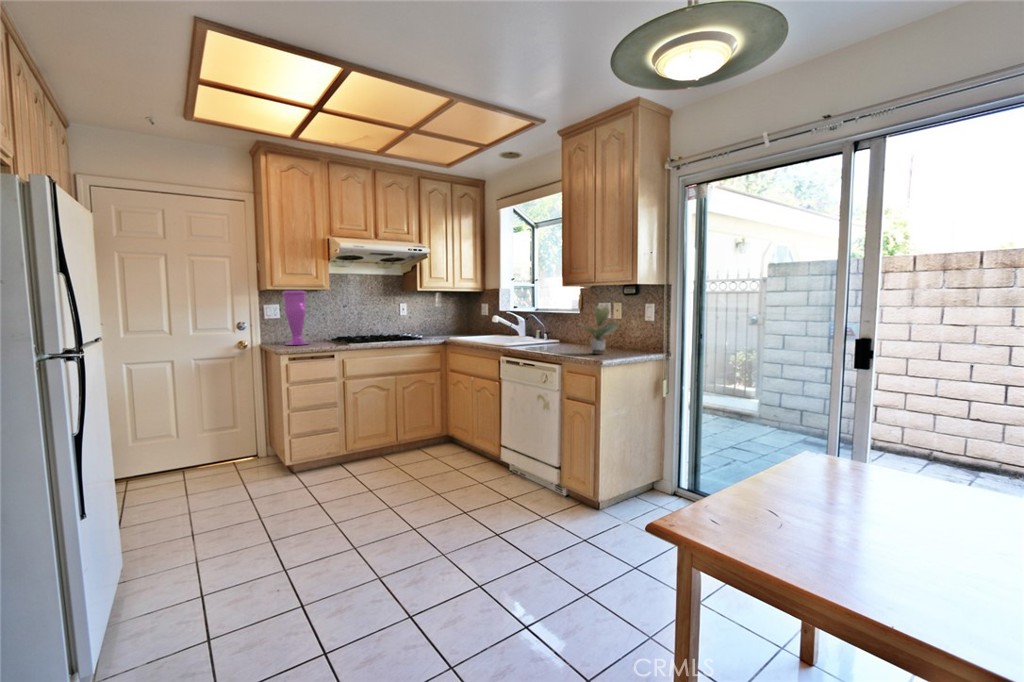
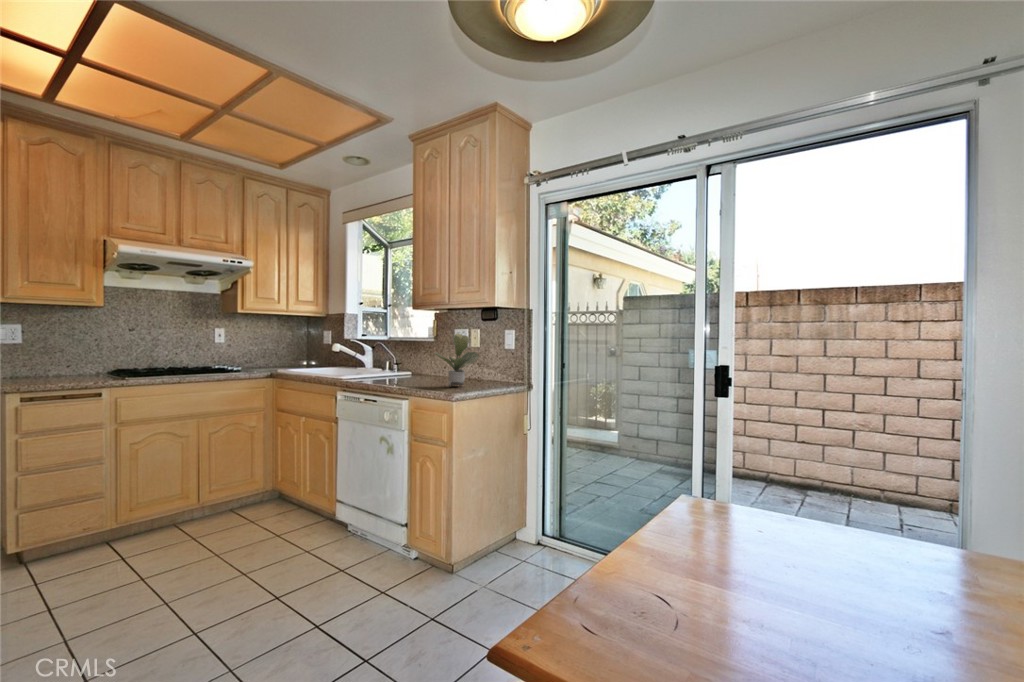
vase: present [282,291,308,345] -> none [26,306,71,381]

